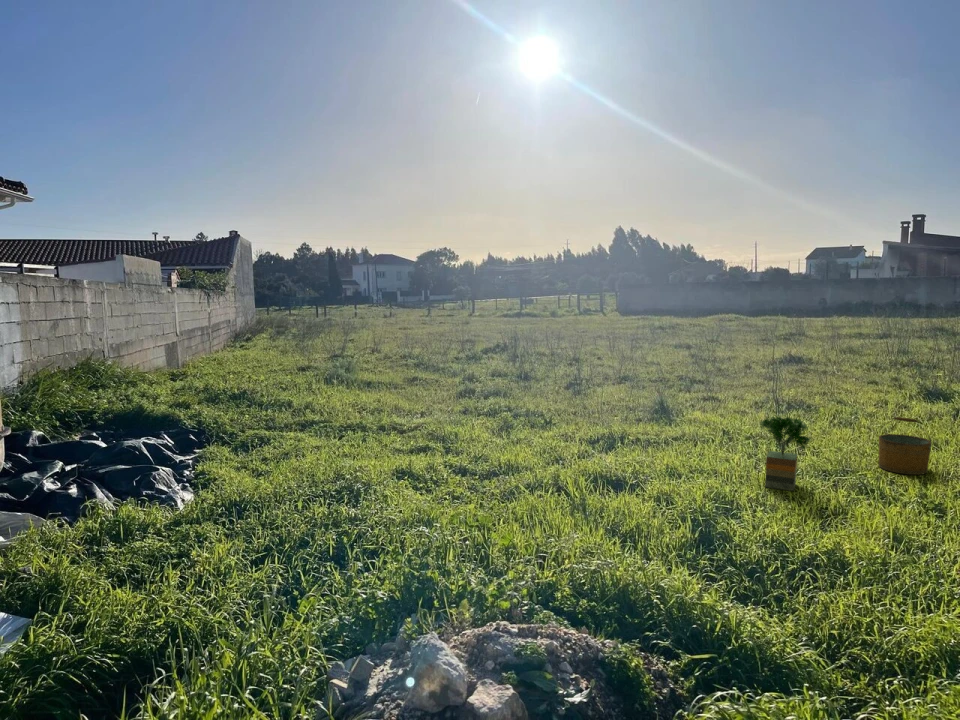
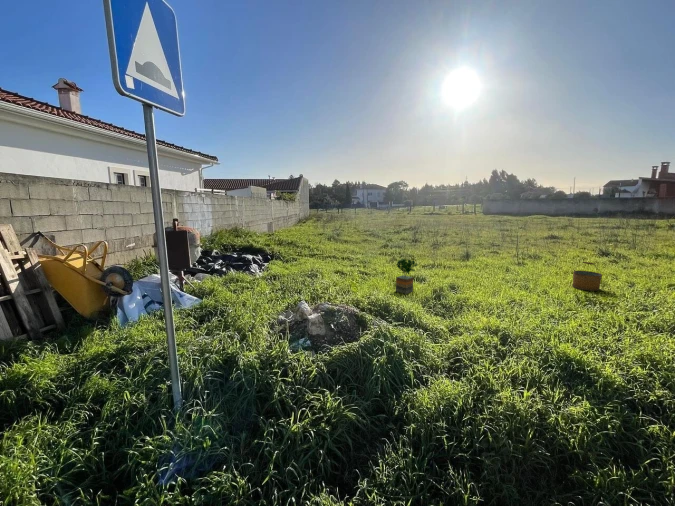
potted tree: present [761,417,811,491] -> present [396,259,417,294]

